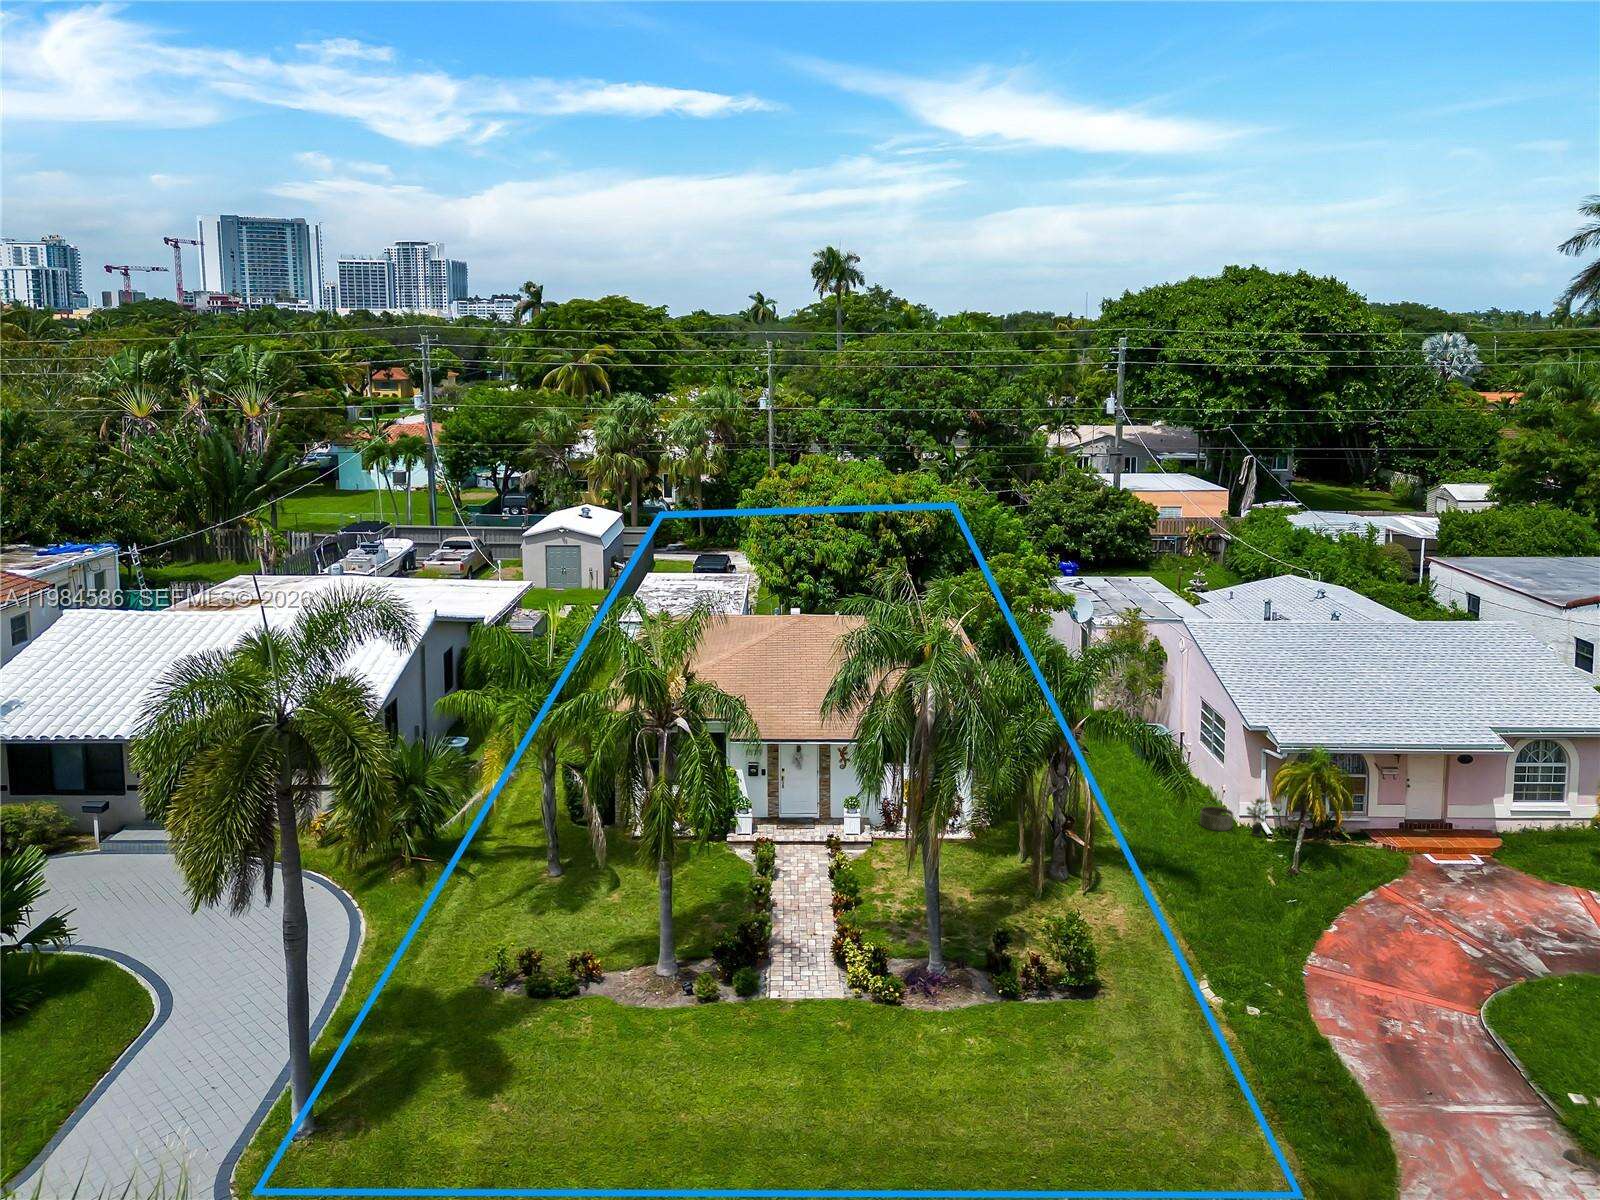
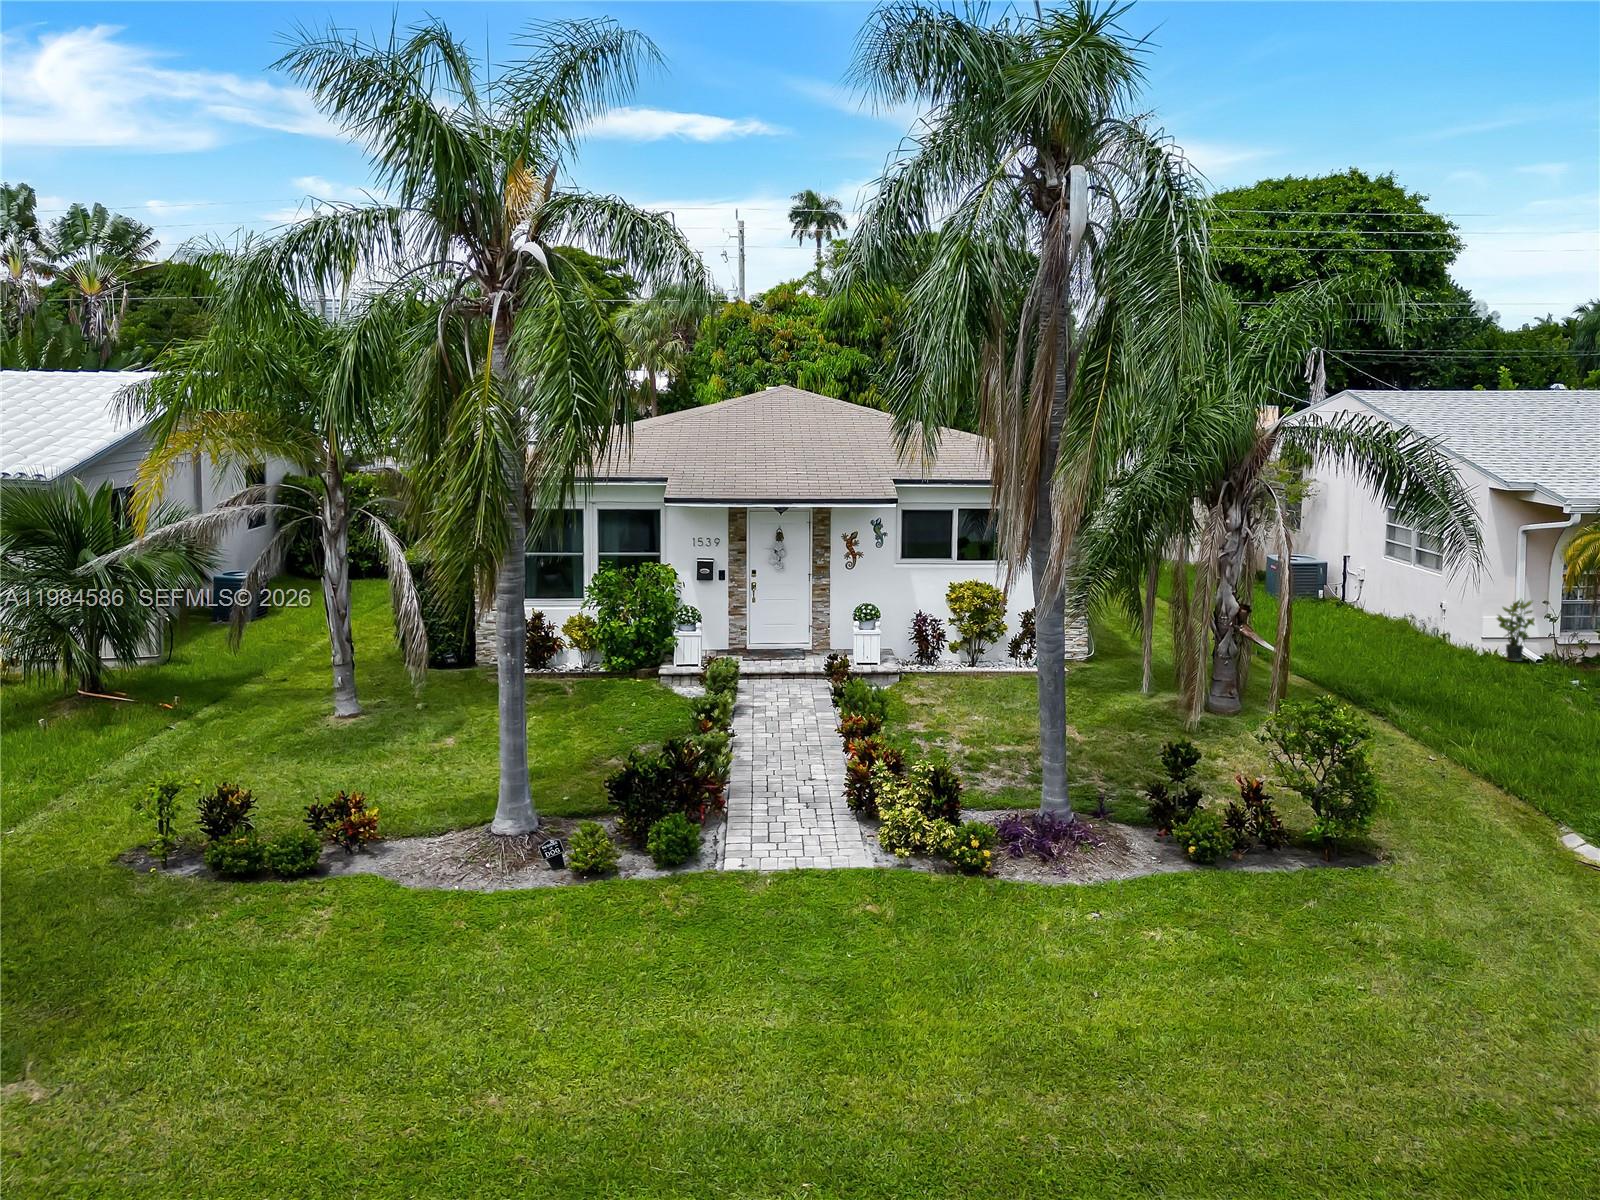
basket: present [1200,806,1233,831] -> none [1415,619,1472,657]

